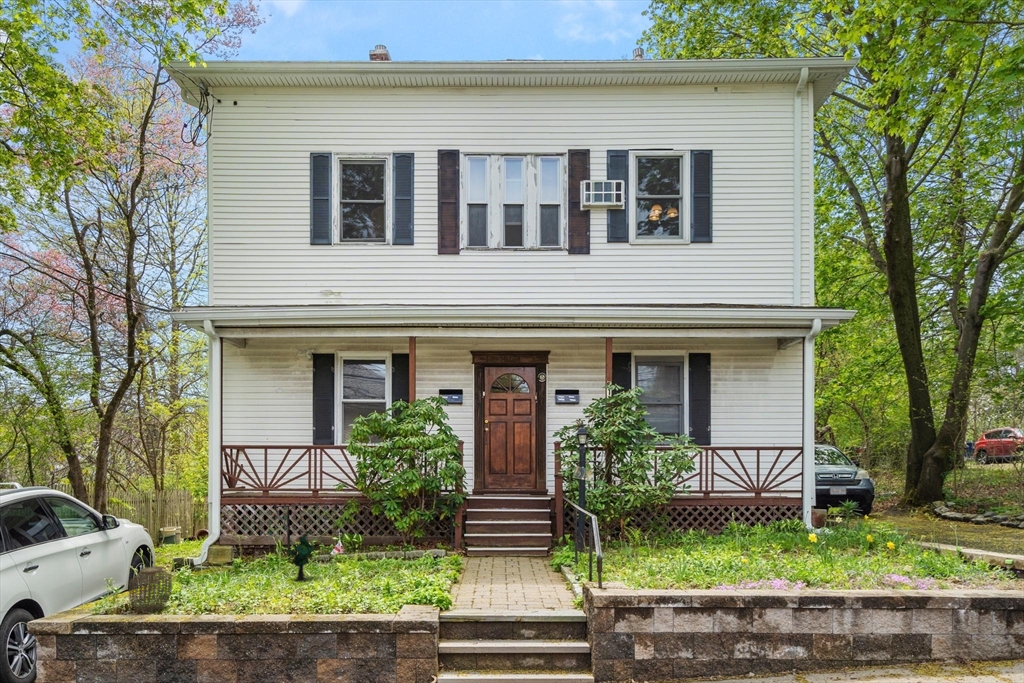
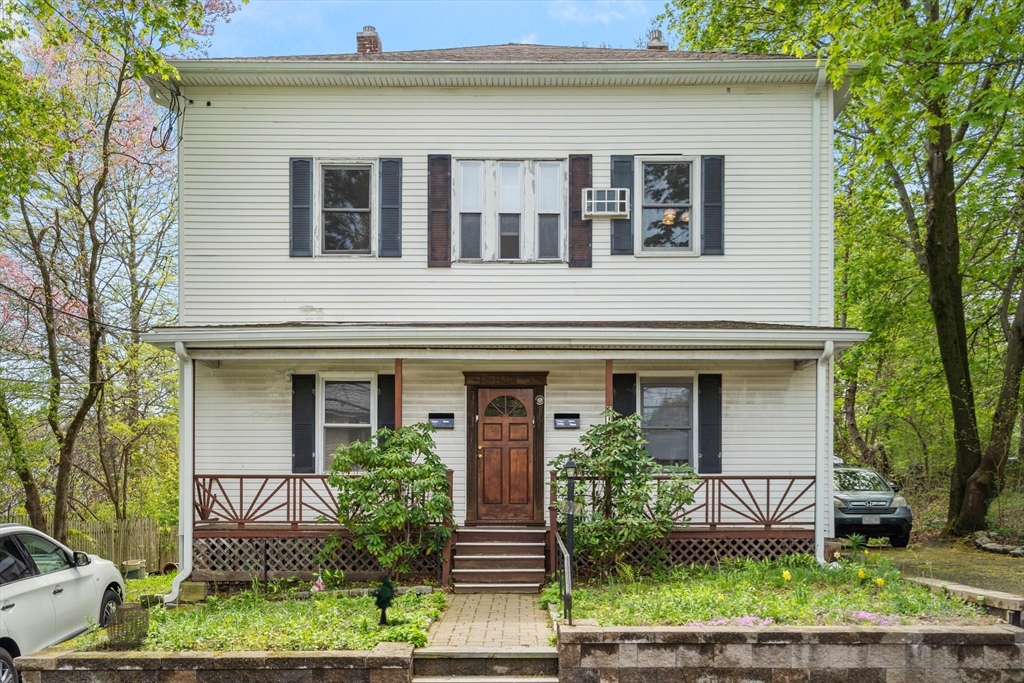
decorative plant: present [288,531,315,582] -> present [369,571,398,626]

